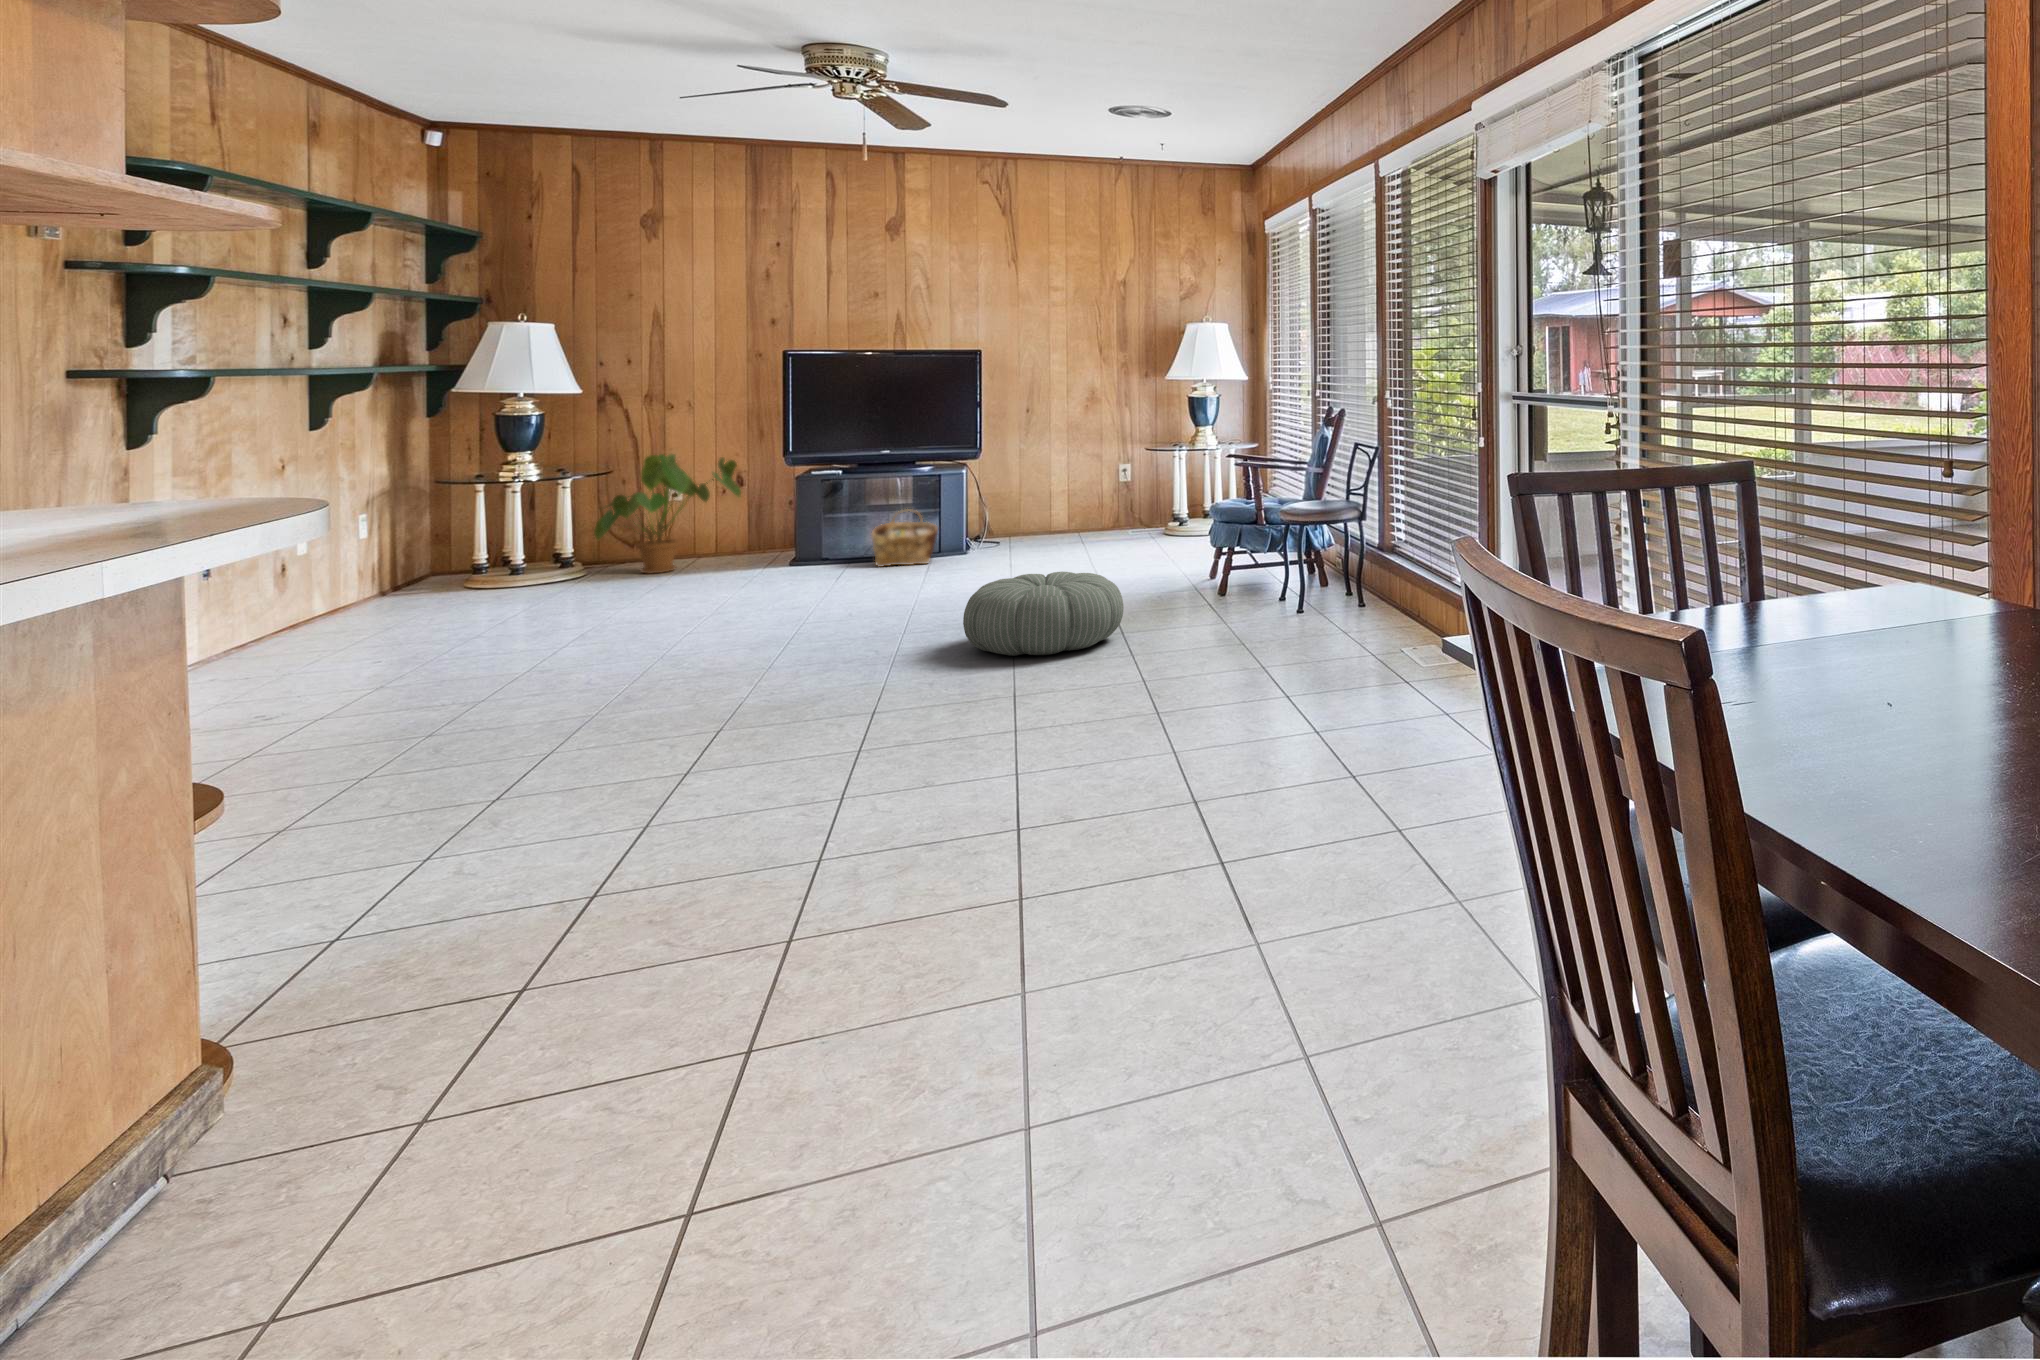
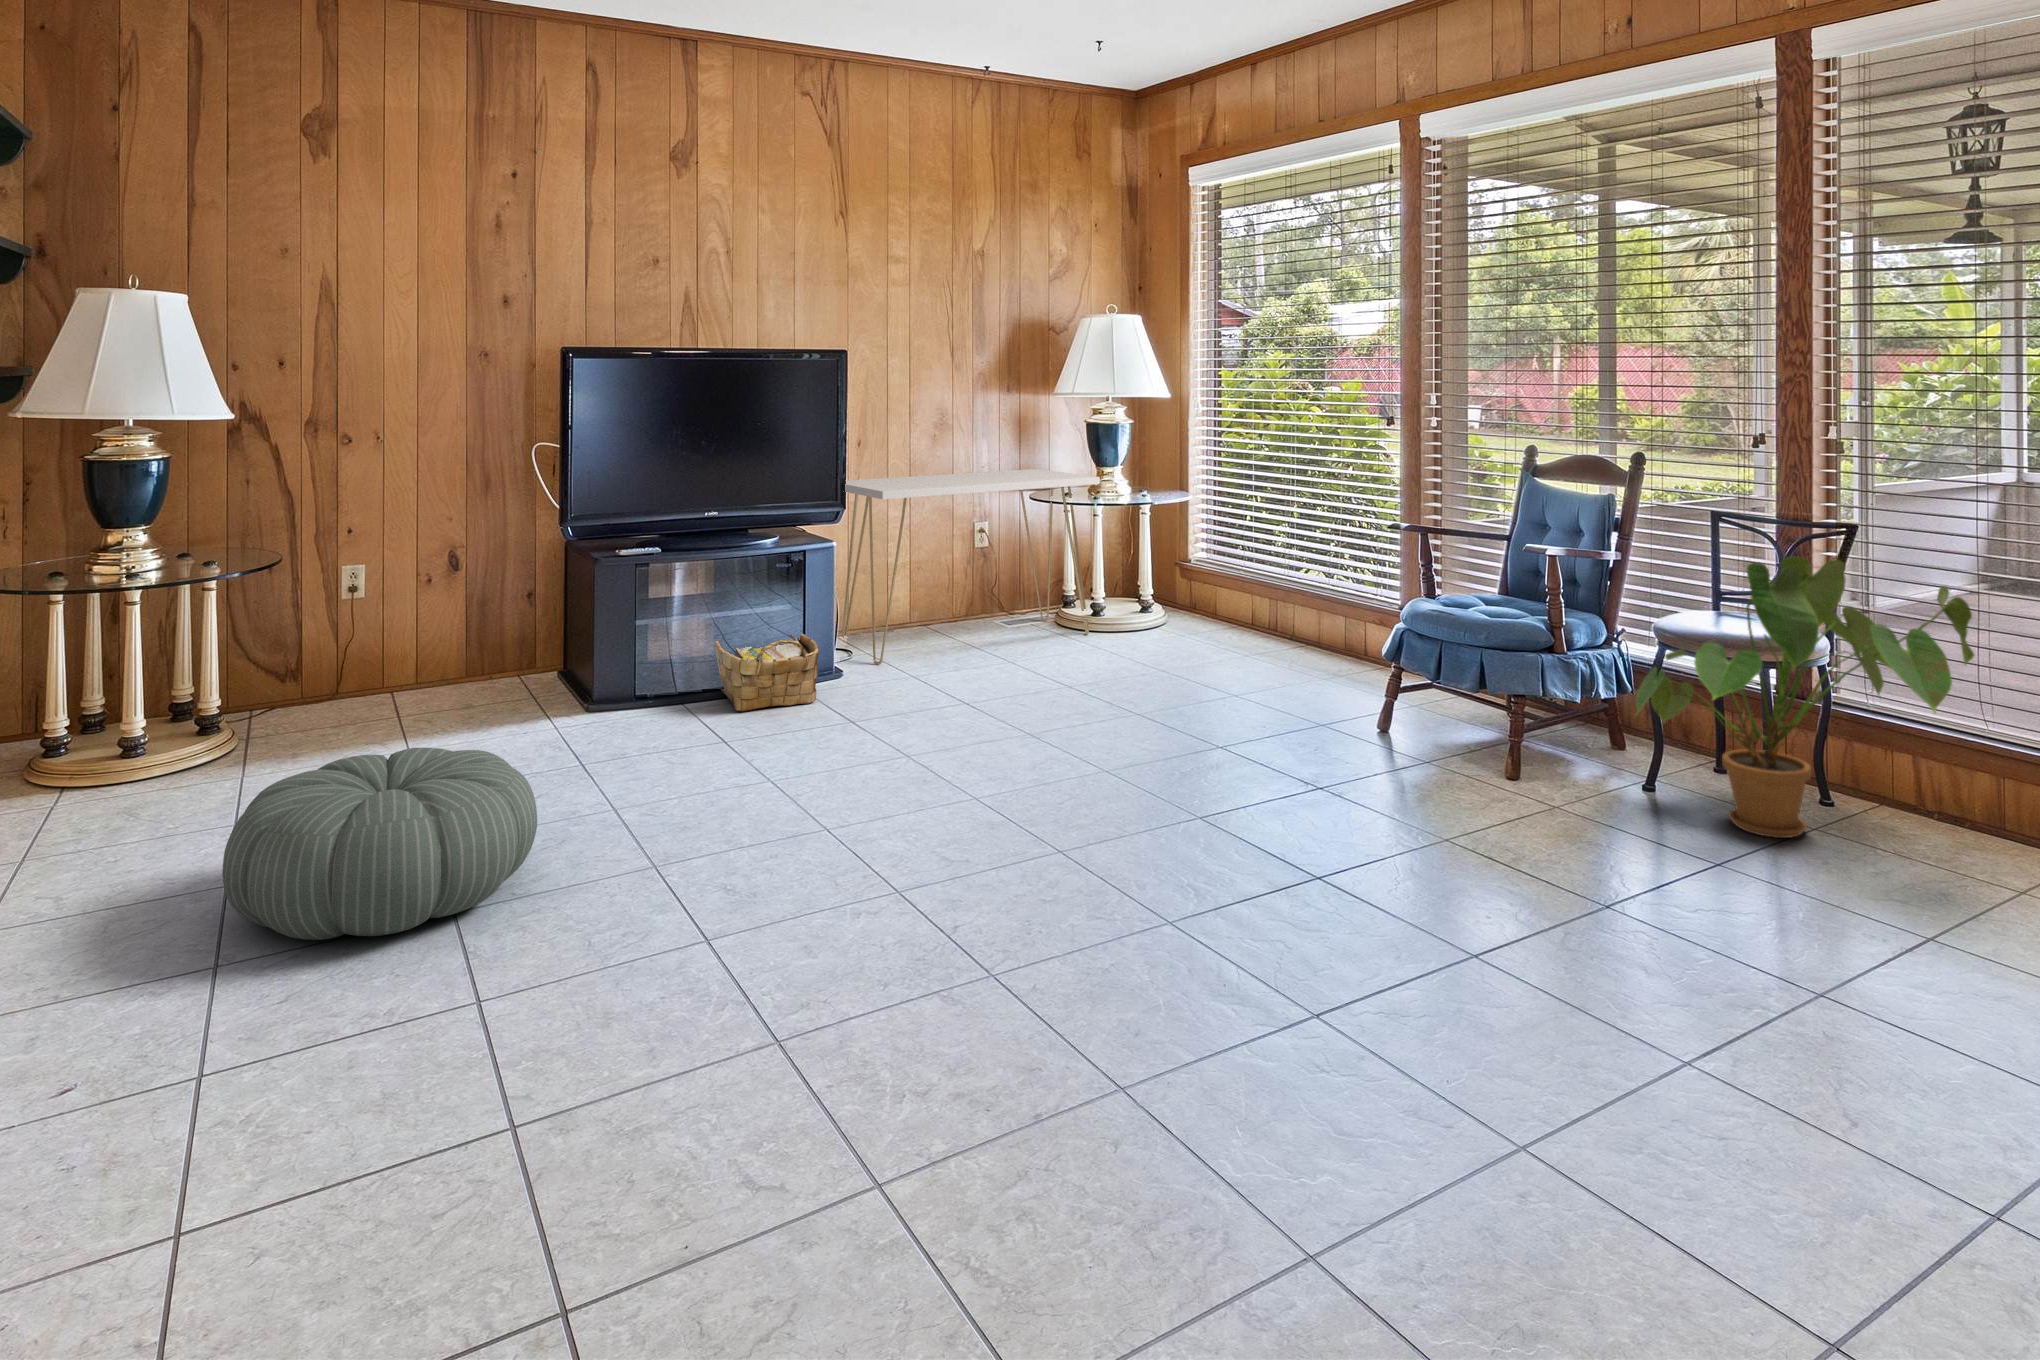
console table: none [999,430,1173,549] -> present [841,469,1100,664]
house plant: present [594,454,741,573] -> present [1636,557,1974,838]
pouf: present [963,572,1124,656] -> present [222,747,537,940]

